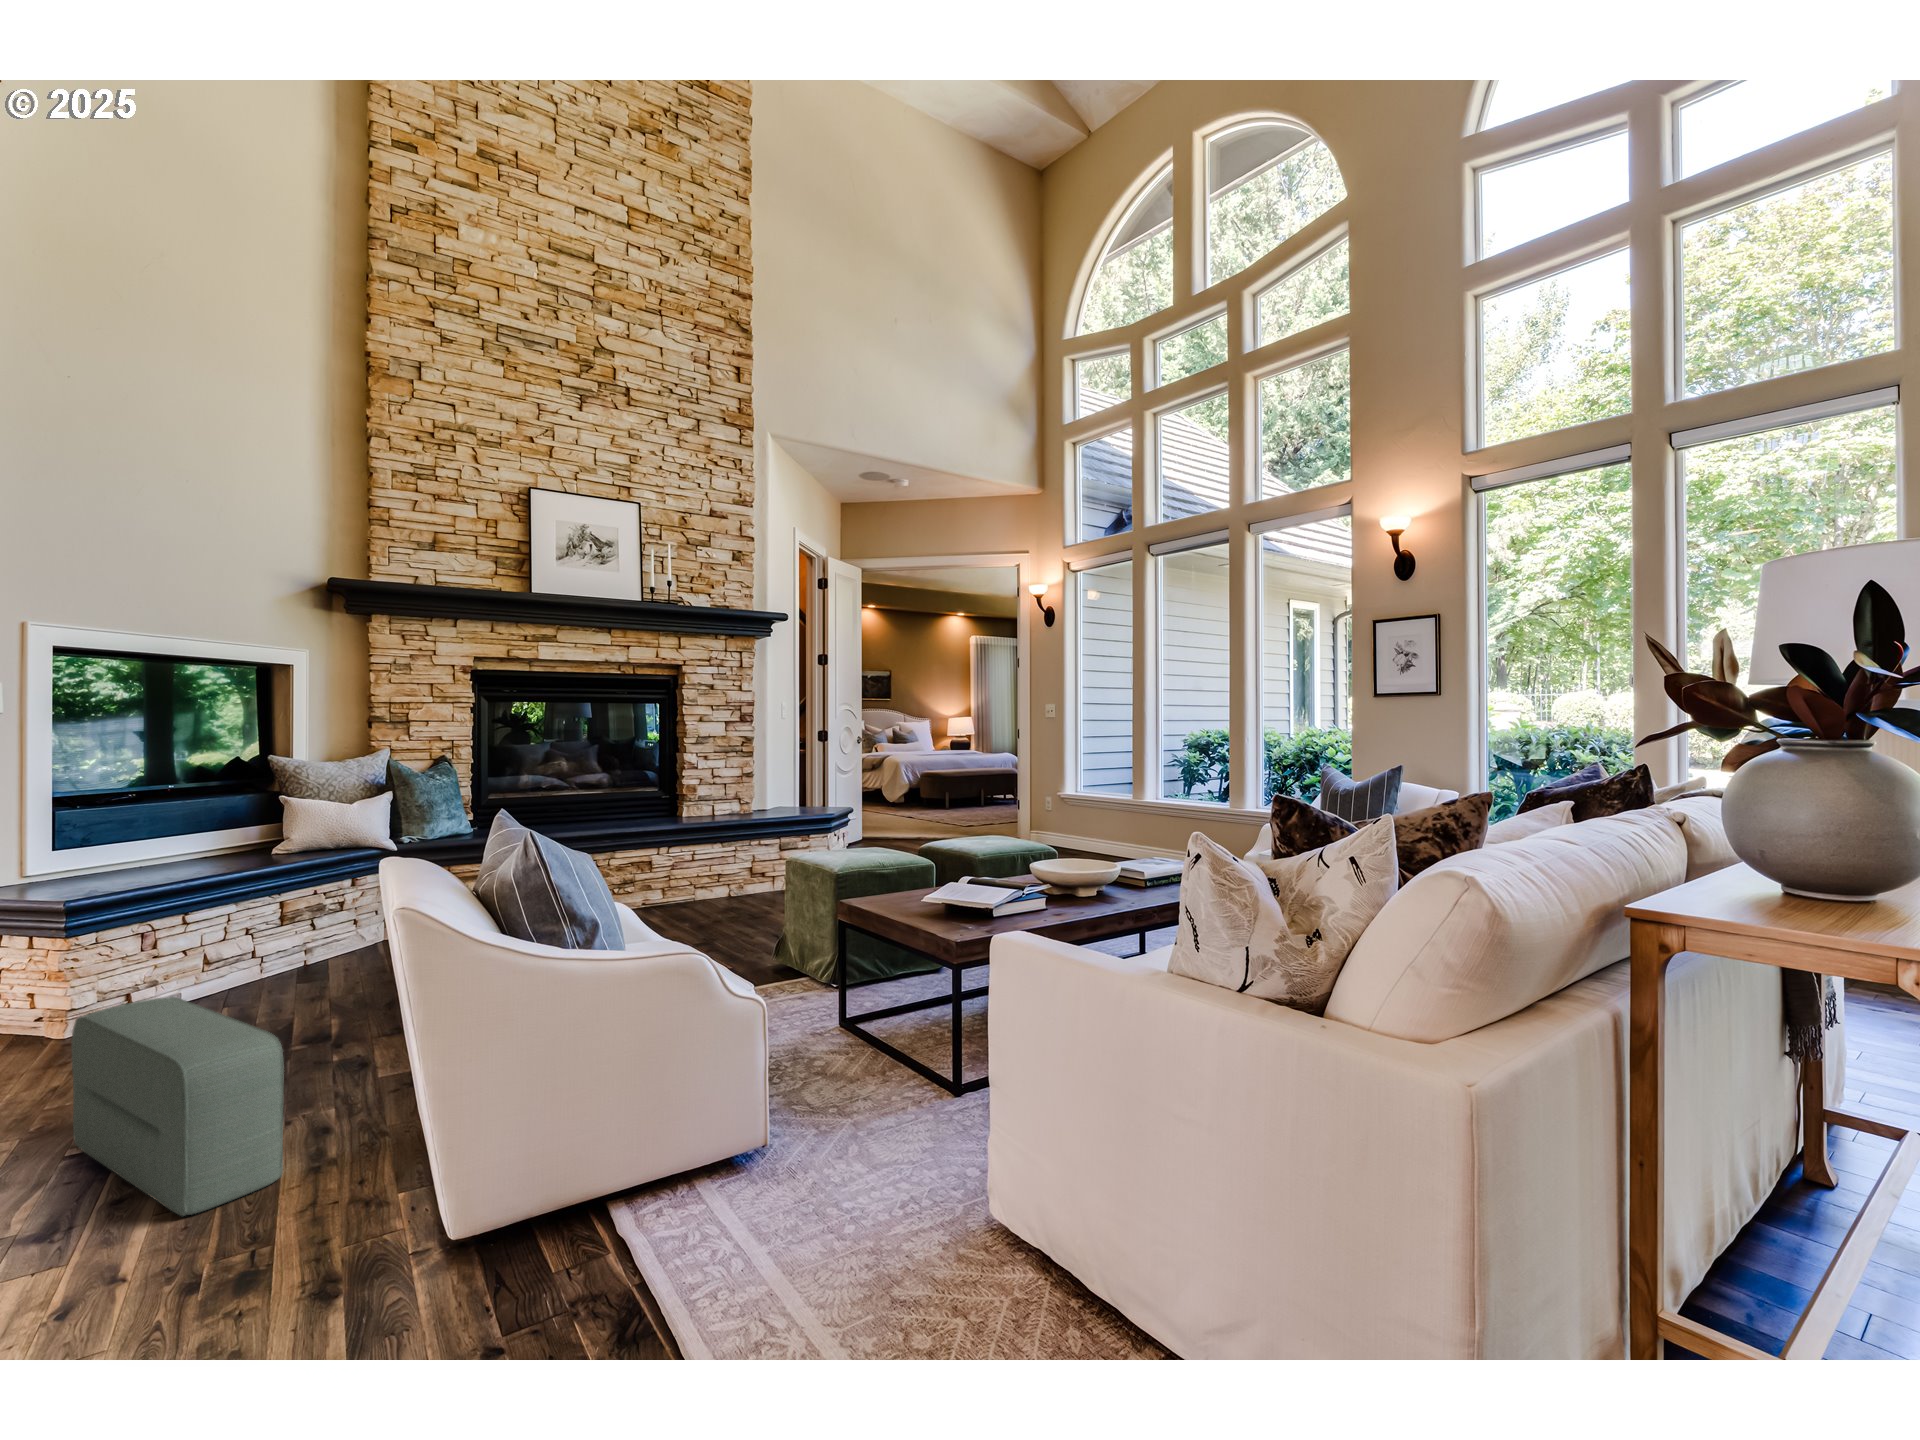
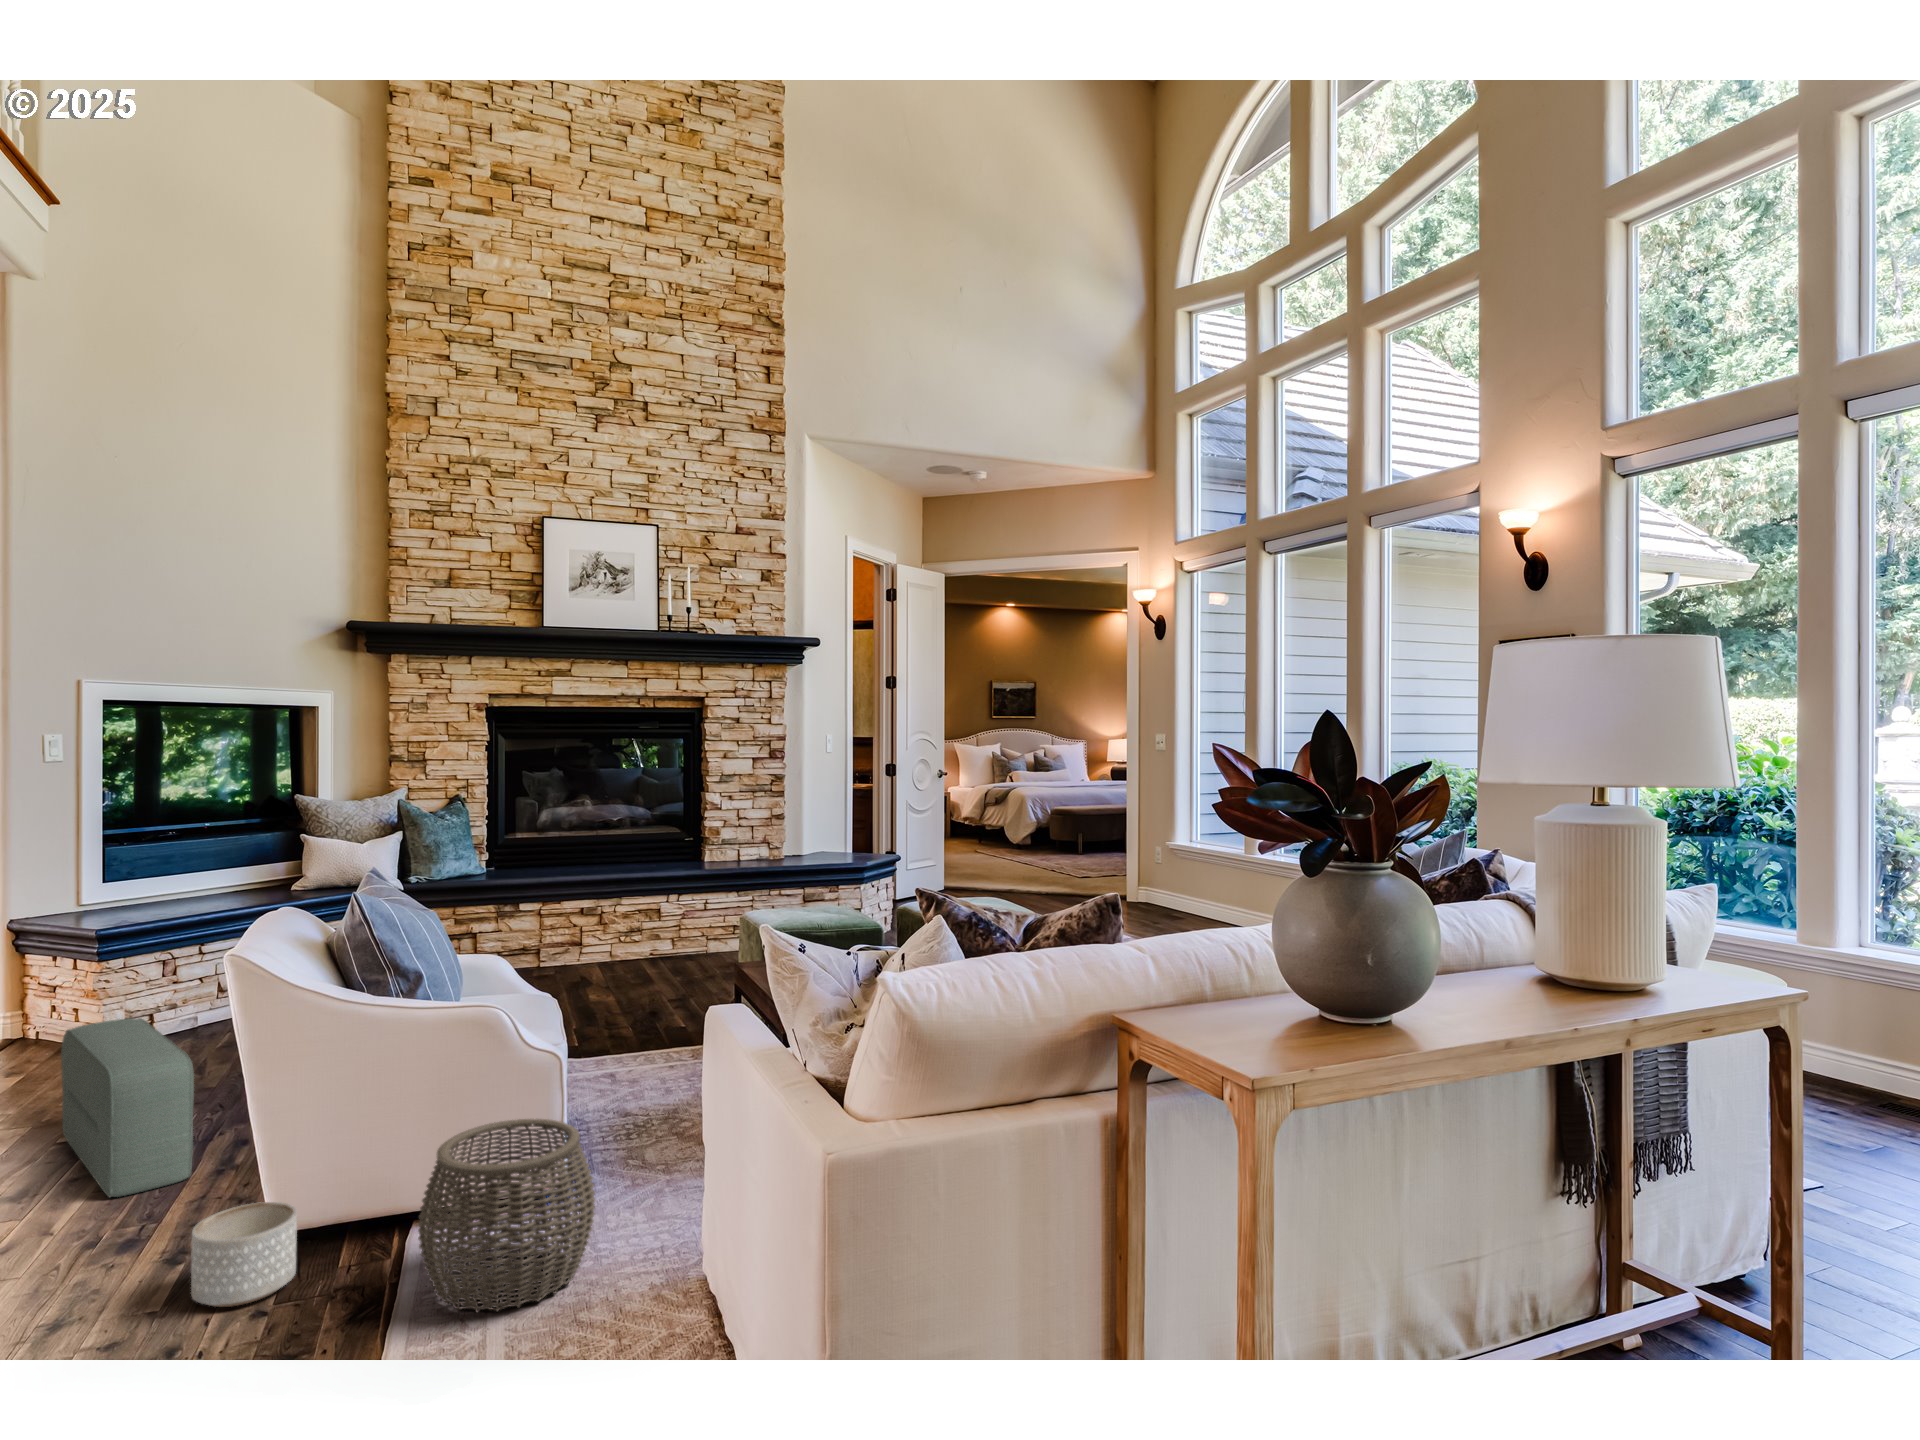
woven basket: none [672,1070,861,1302] -> present [418,1119,595,1312]
planter: none [380,1201,506,1345] -> present [191,1202,297,1307]

